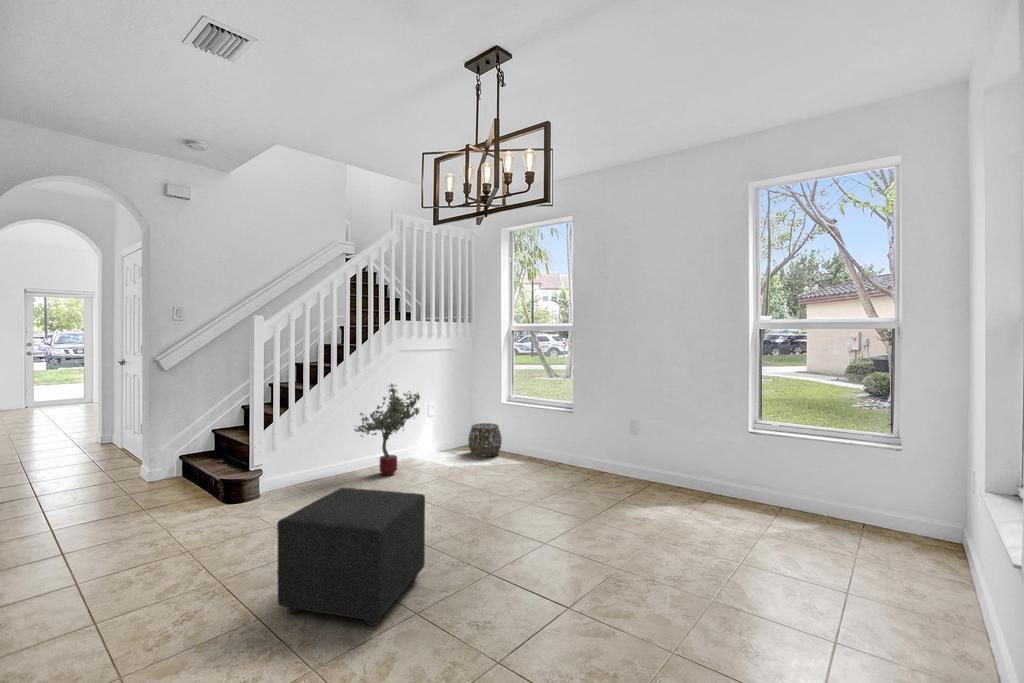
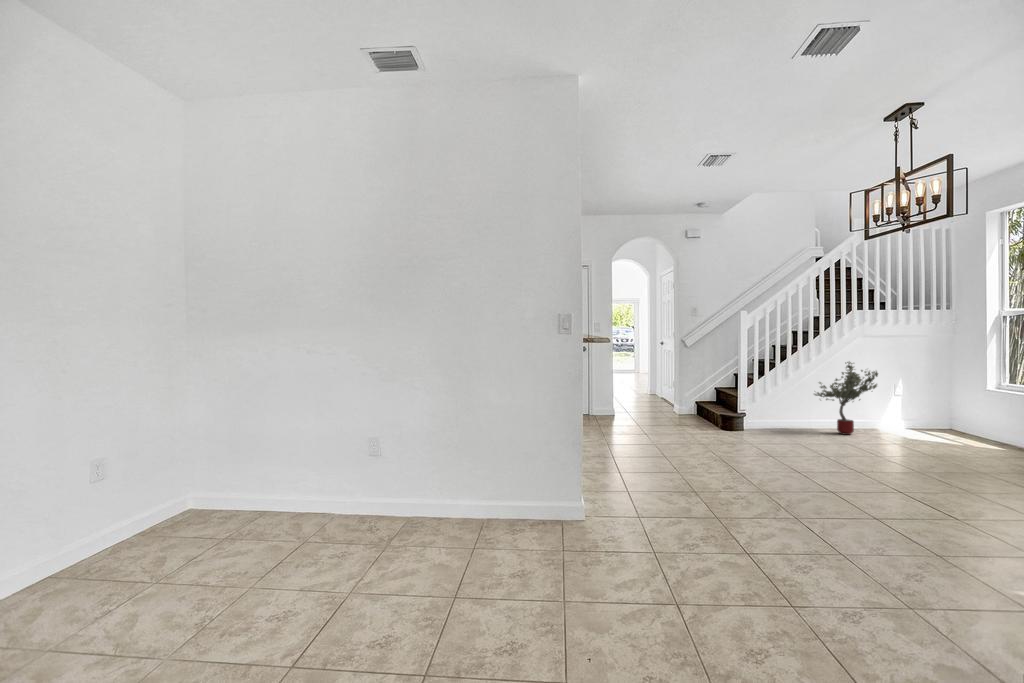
woven basket: present [468,423,502,457] -> none [940,407,984,440]
ottoman: present [277,488,425,625] -> none [750,414,846,482]

